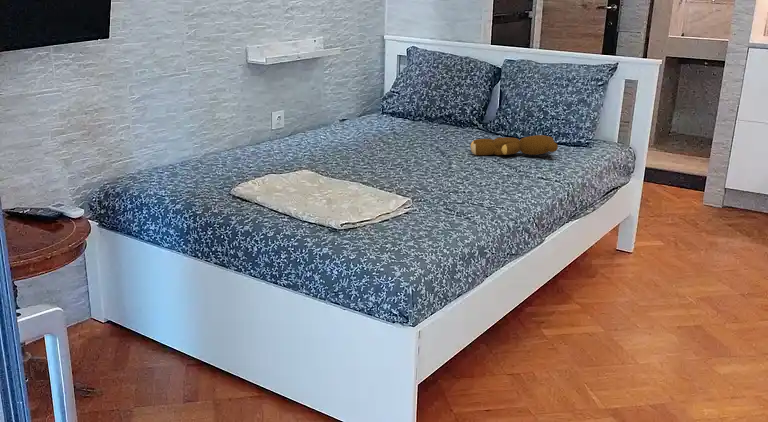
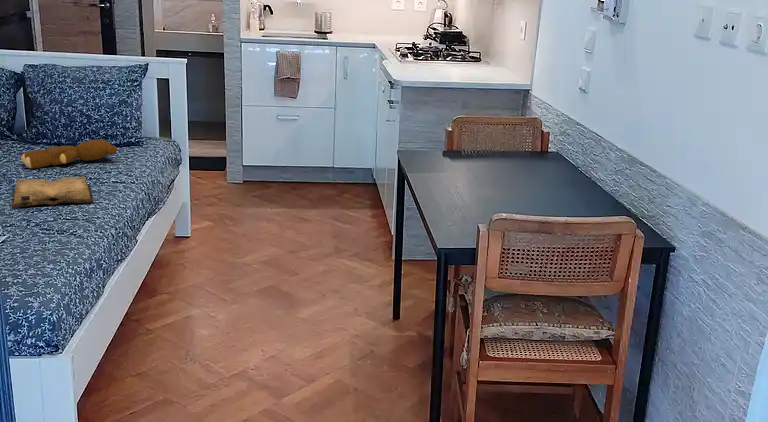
diary: none [436,162,515,194] -> present [12,176,93,208]

